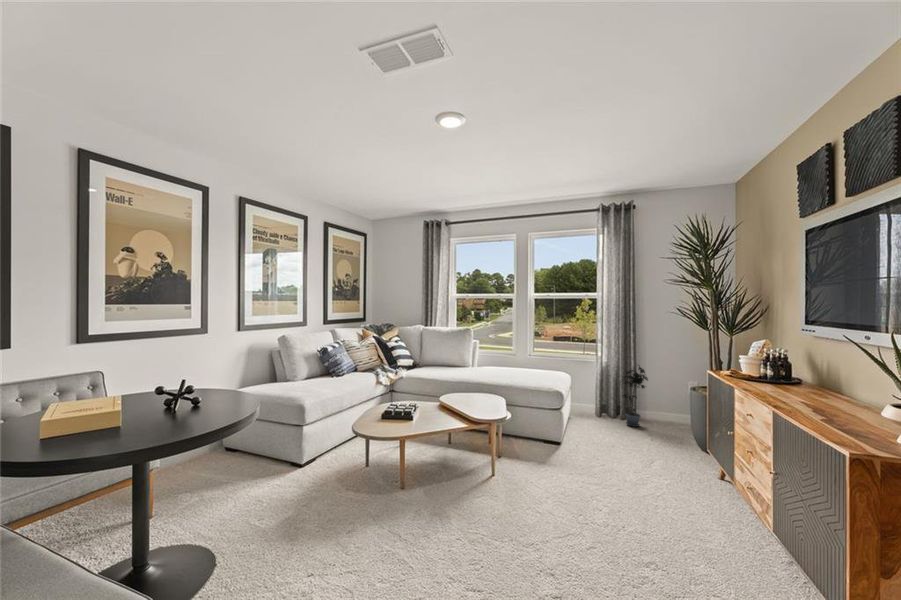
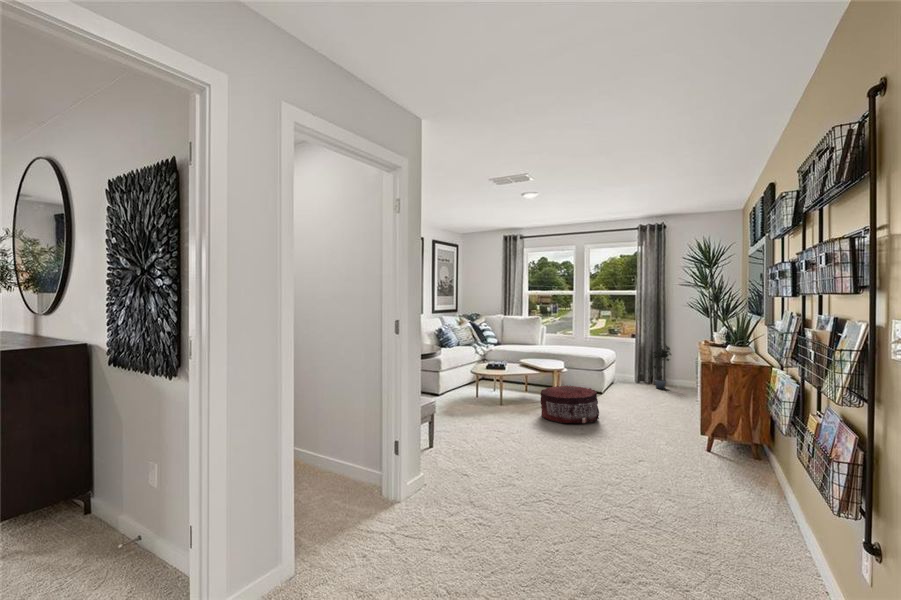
pouf: none [472,444,572,528] -> present [541,386,599,423]

